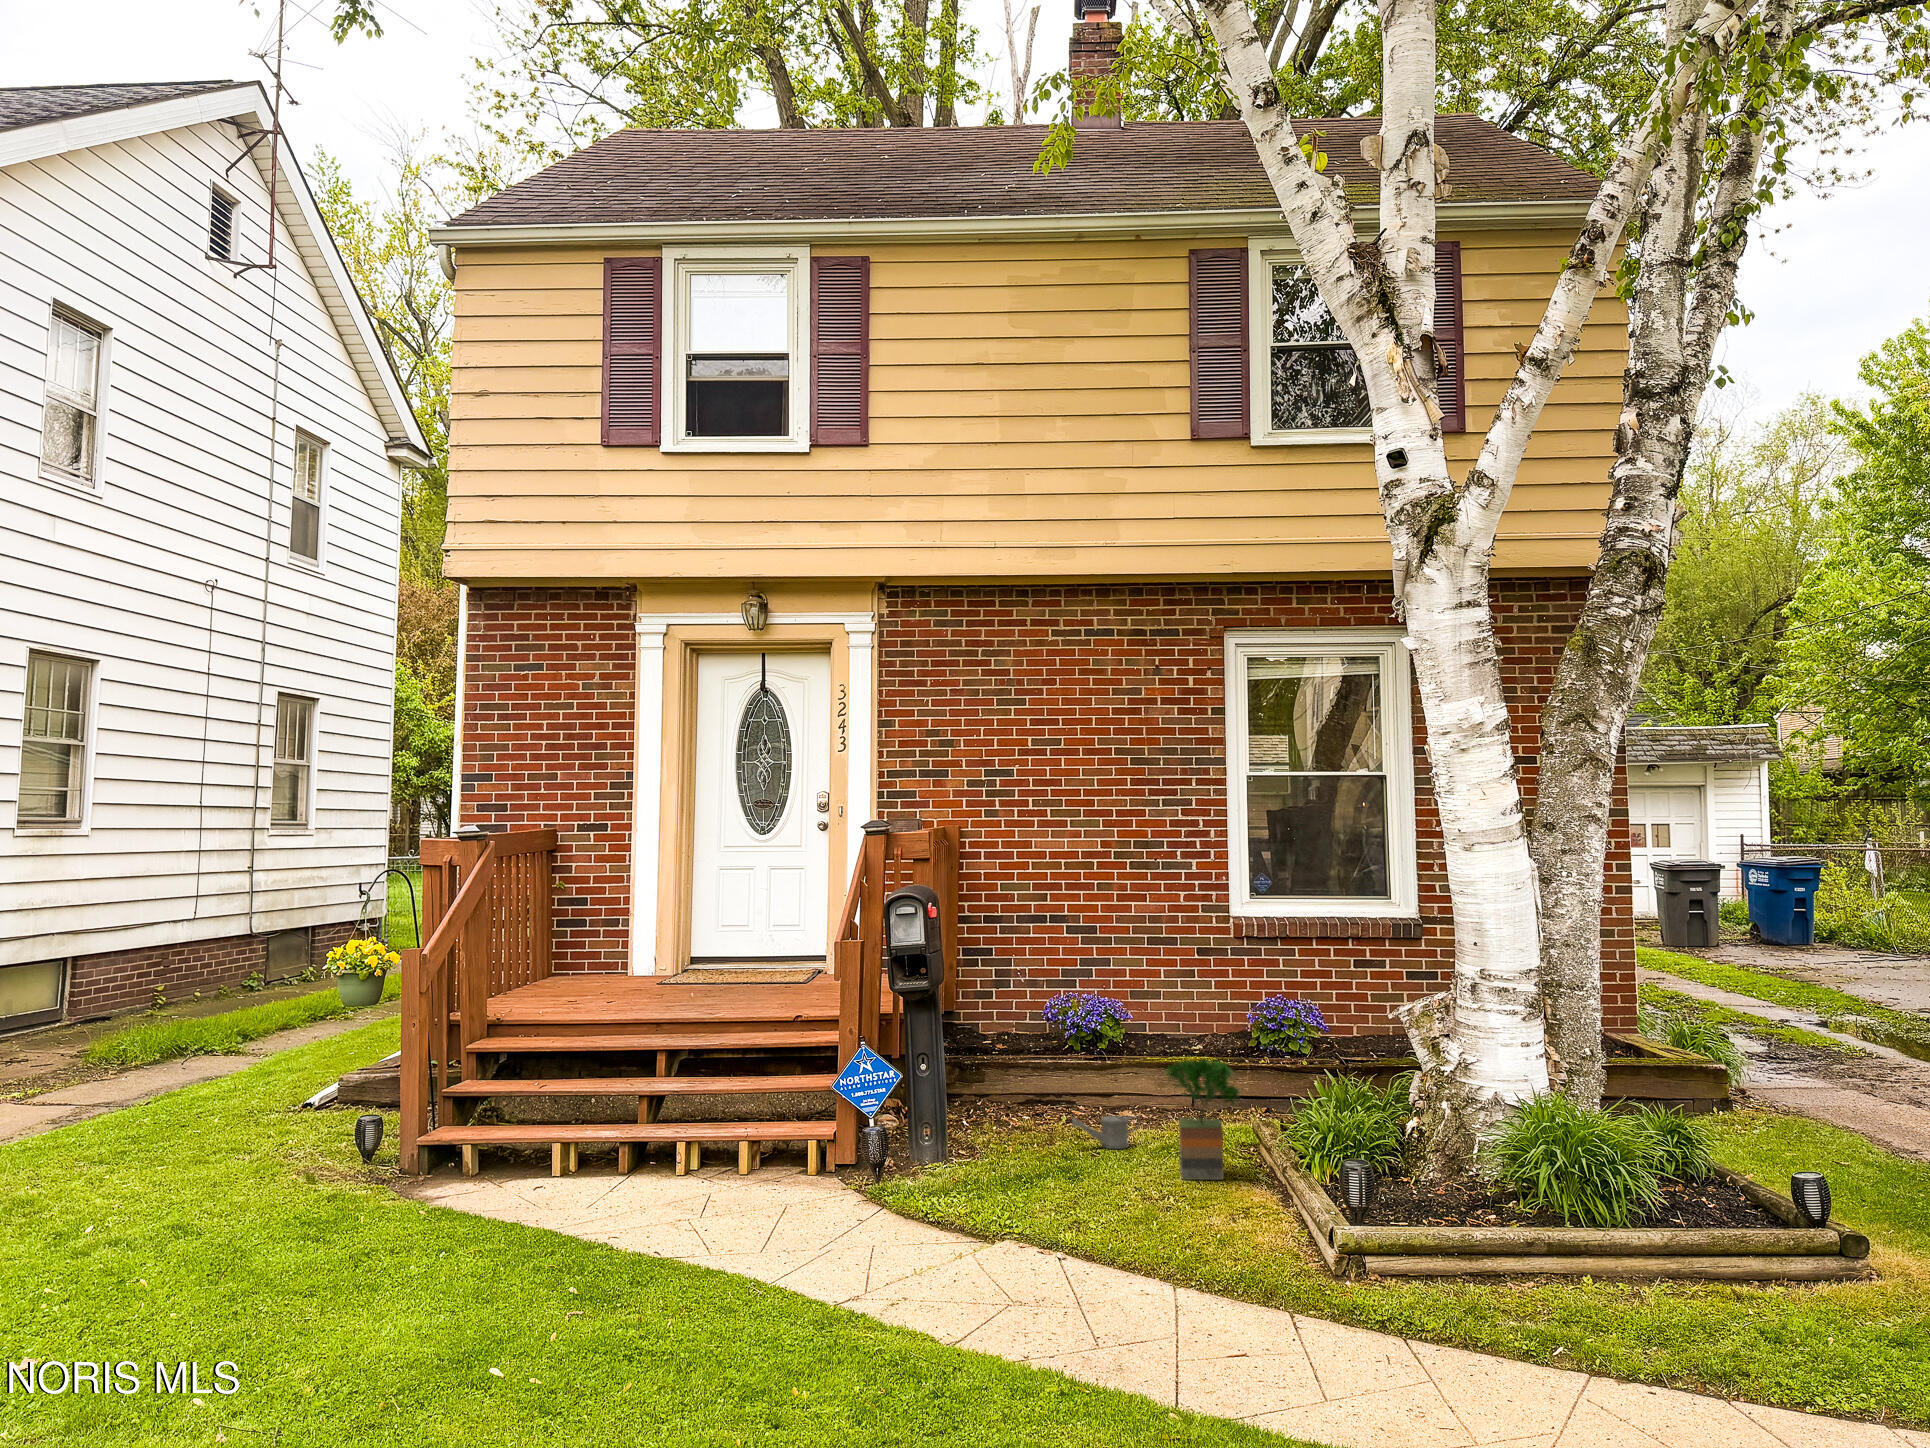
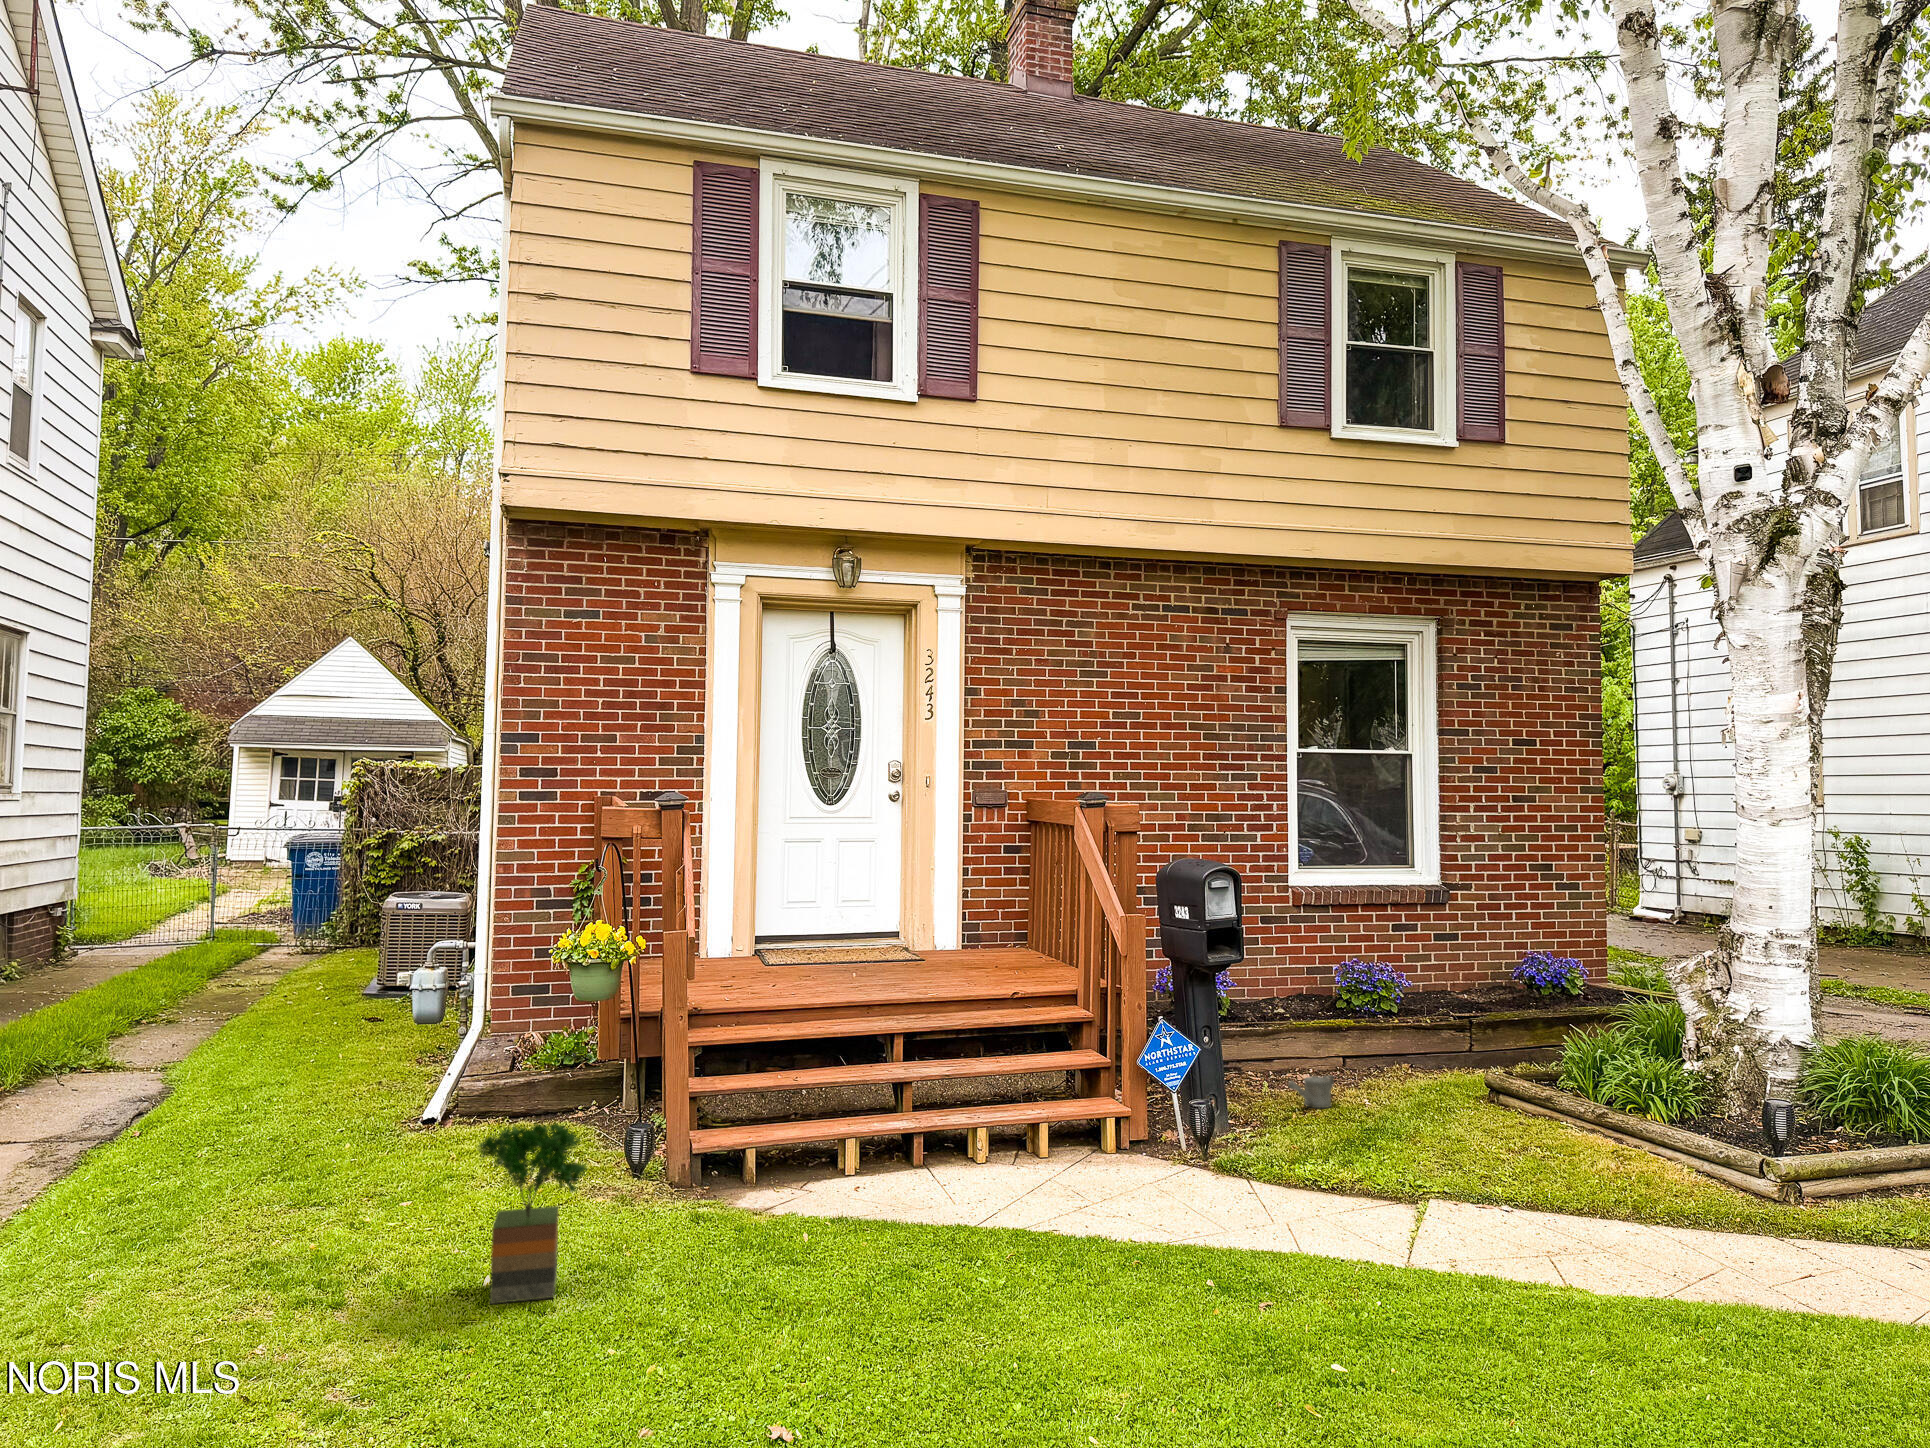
potted tree: present [1166,1058,1240,1180] -> present [478,1123,586,1304]

